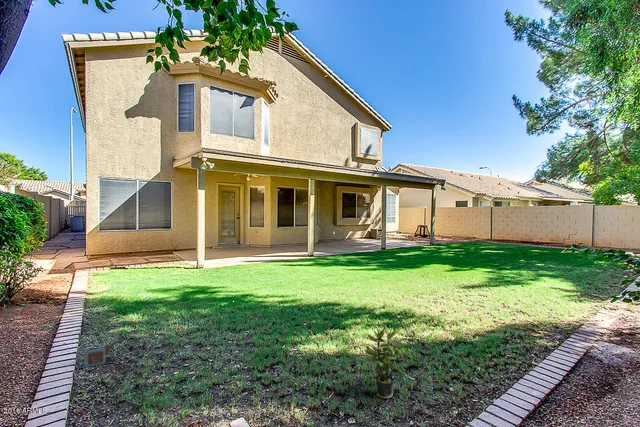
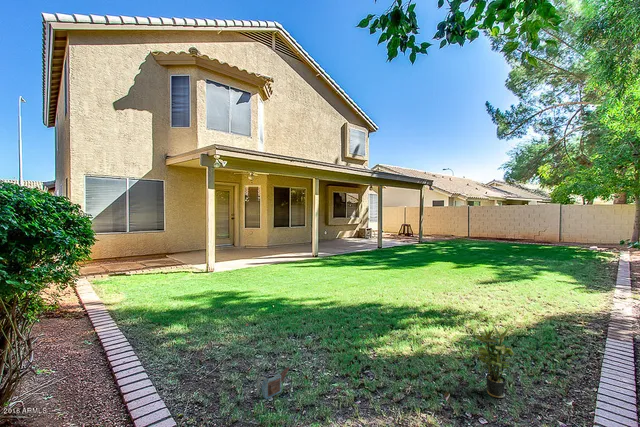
watering can: present [76,342,116,367] -> present [256,367,289,399]

